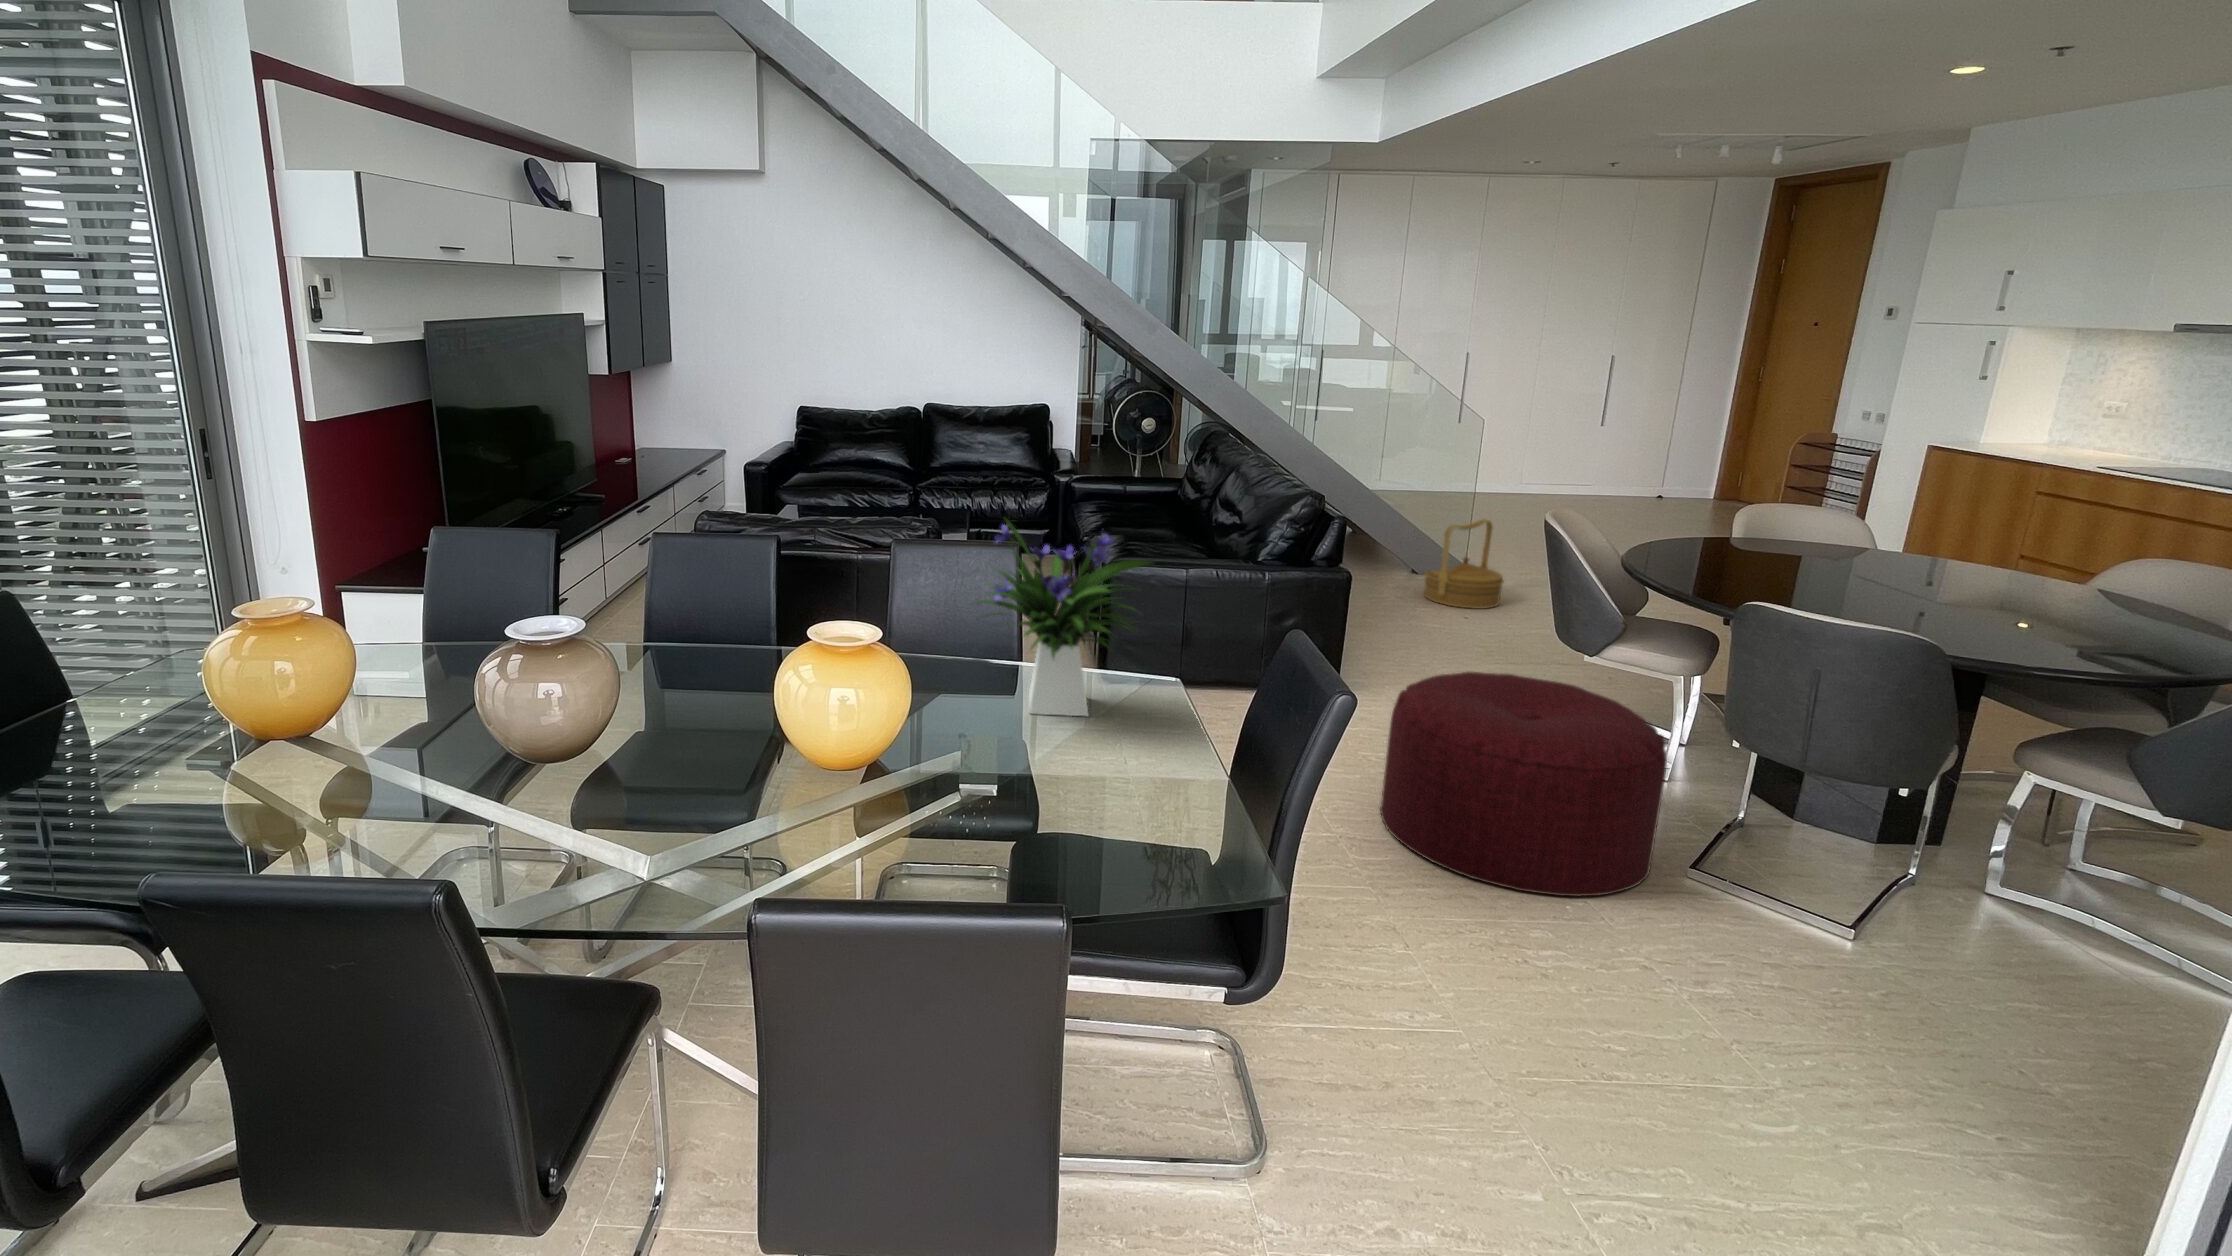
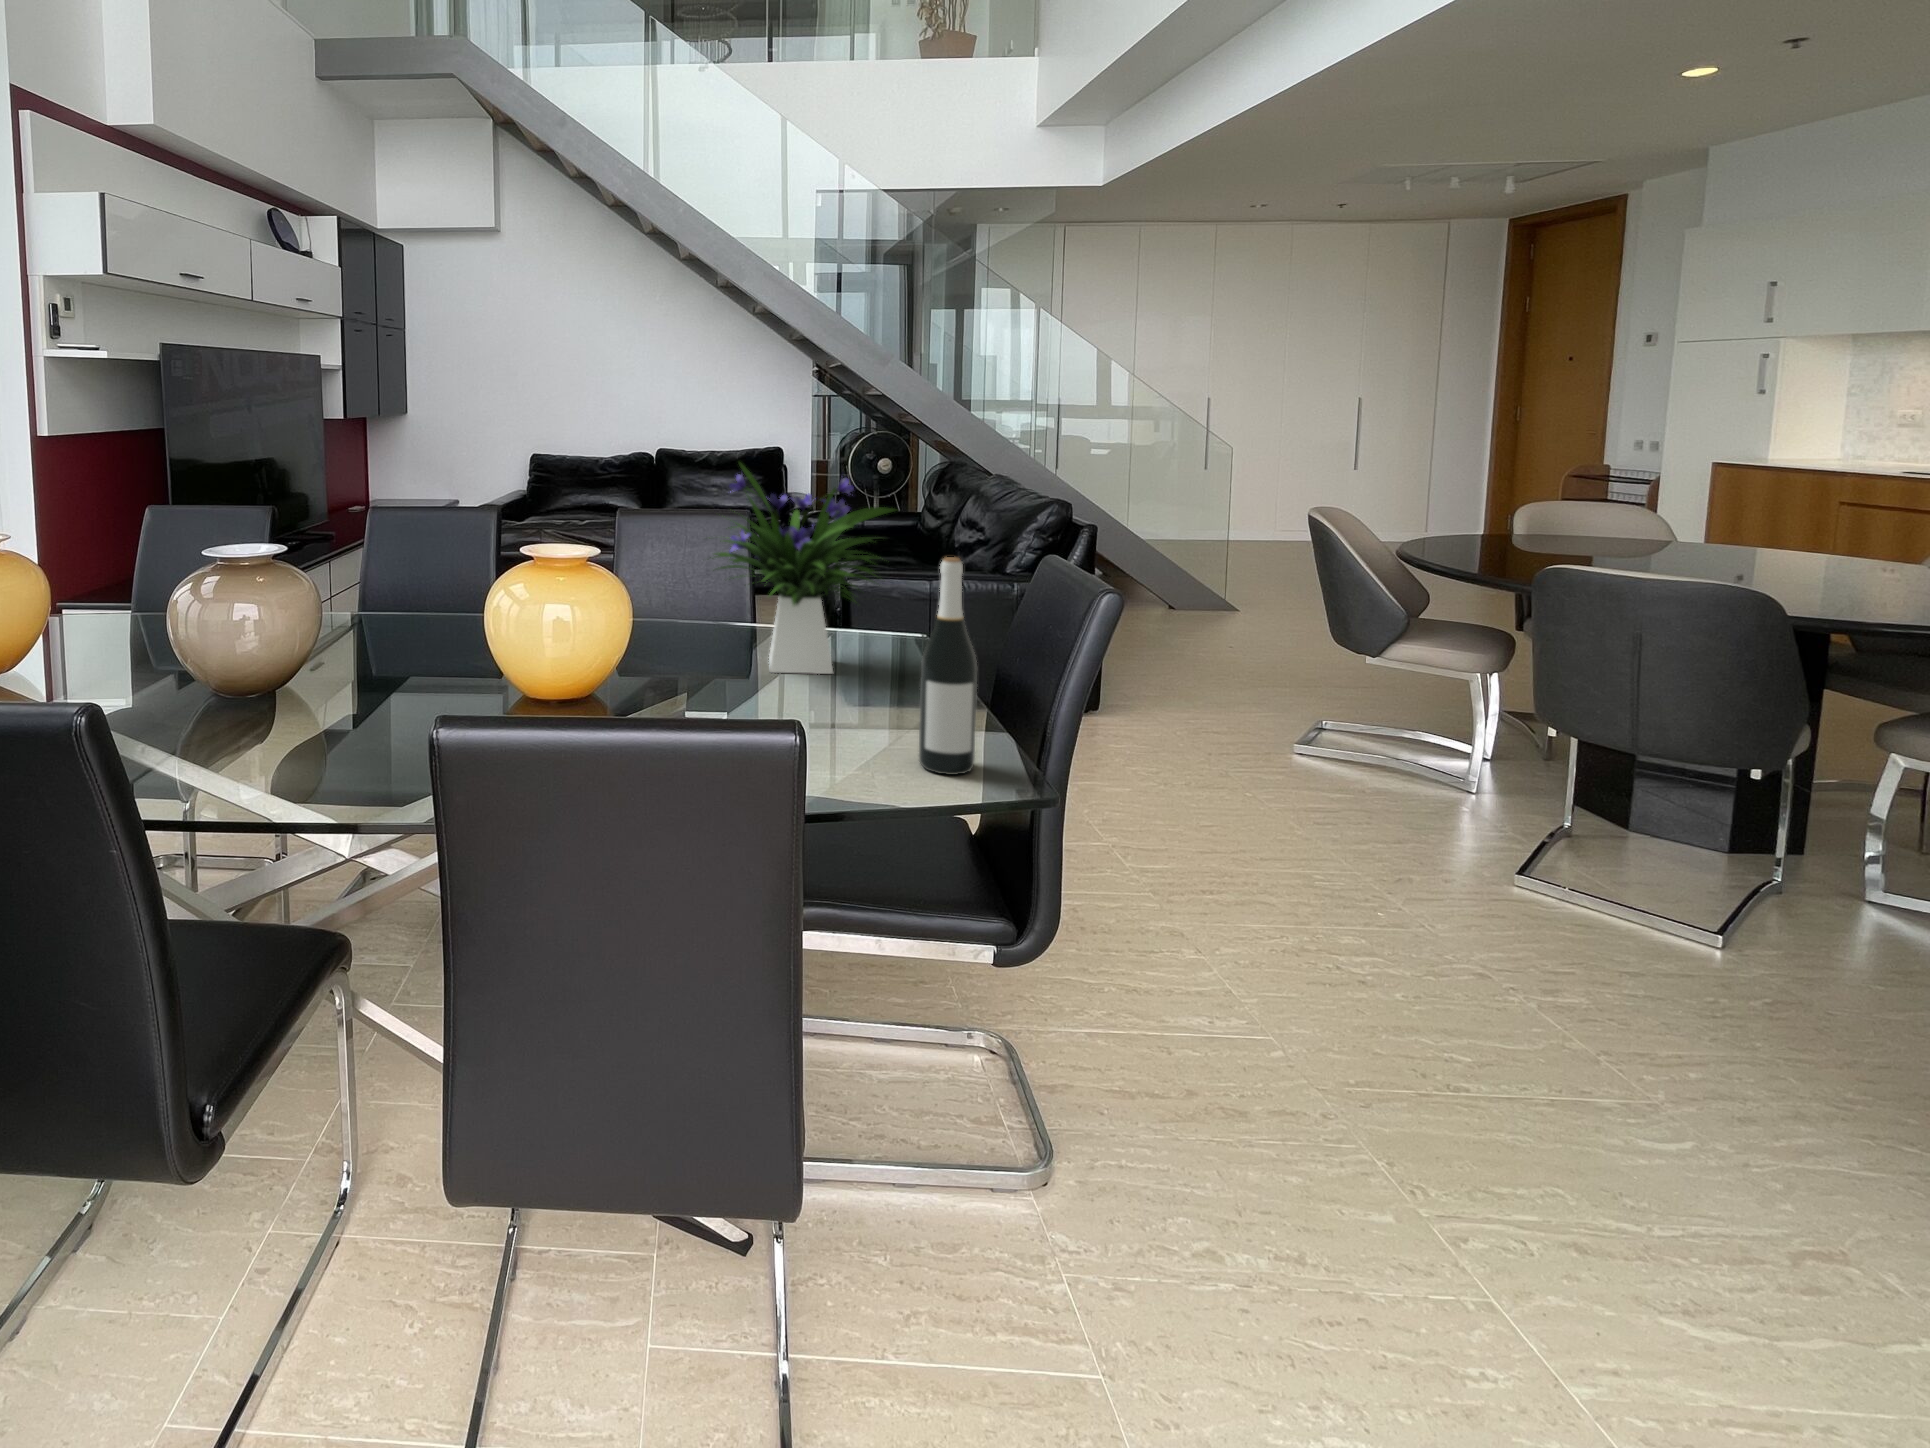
woven basket: present [1424,520,1504,609] -> none [1181,550,1266,641]
wine bottle: none [1163,655,1220,851] -> present [919,557,977,775]
ottoman: present [1380,671,1667,896] -> none [1152,673,1465,903]

